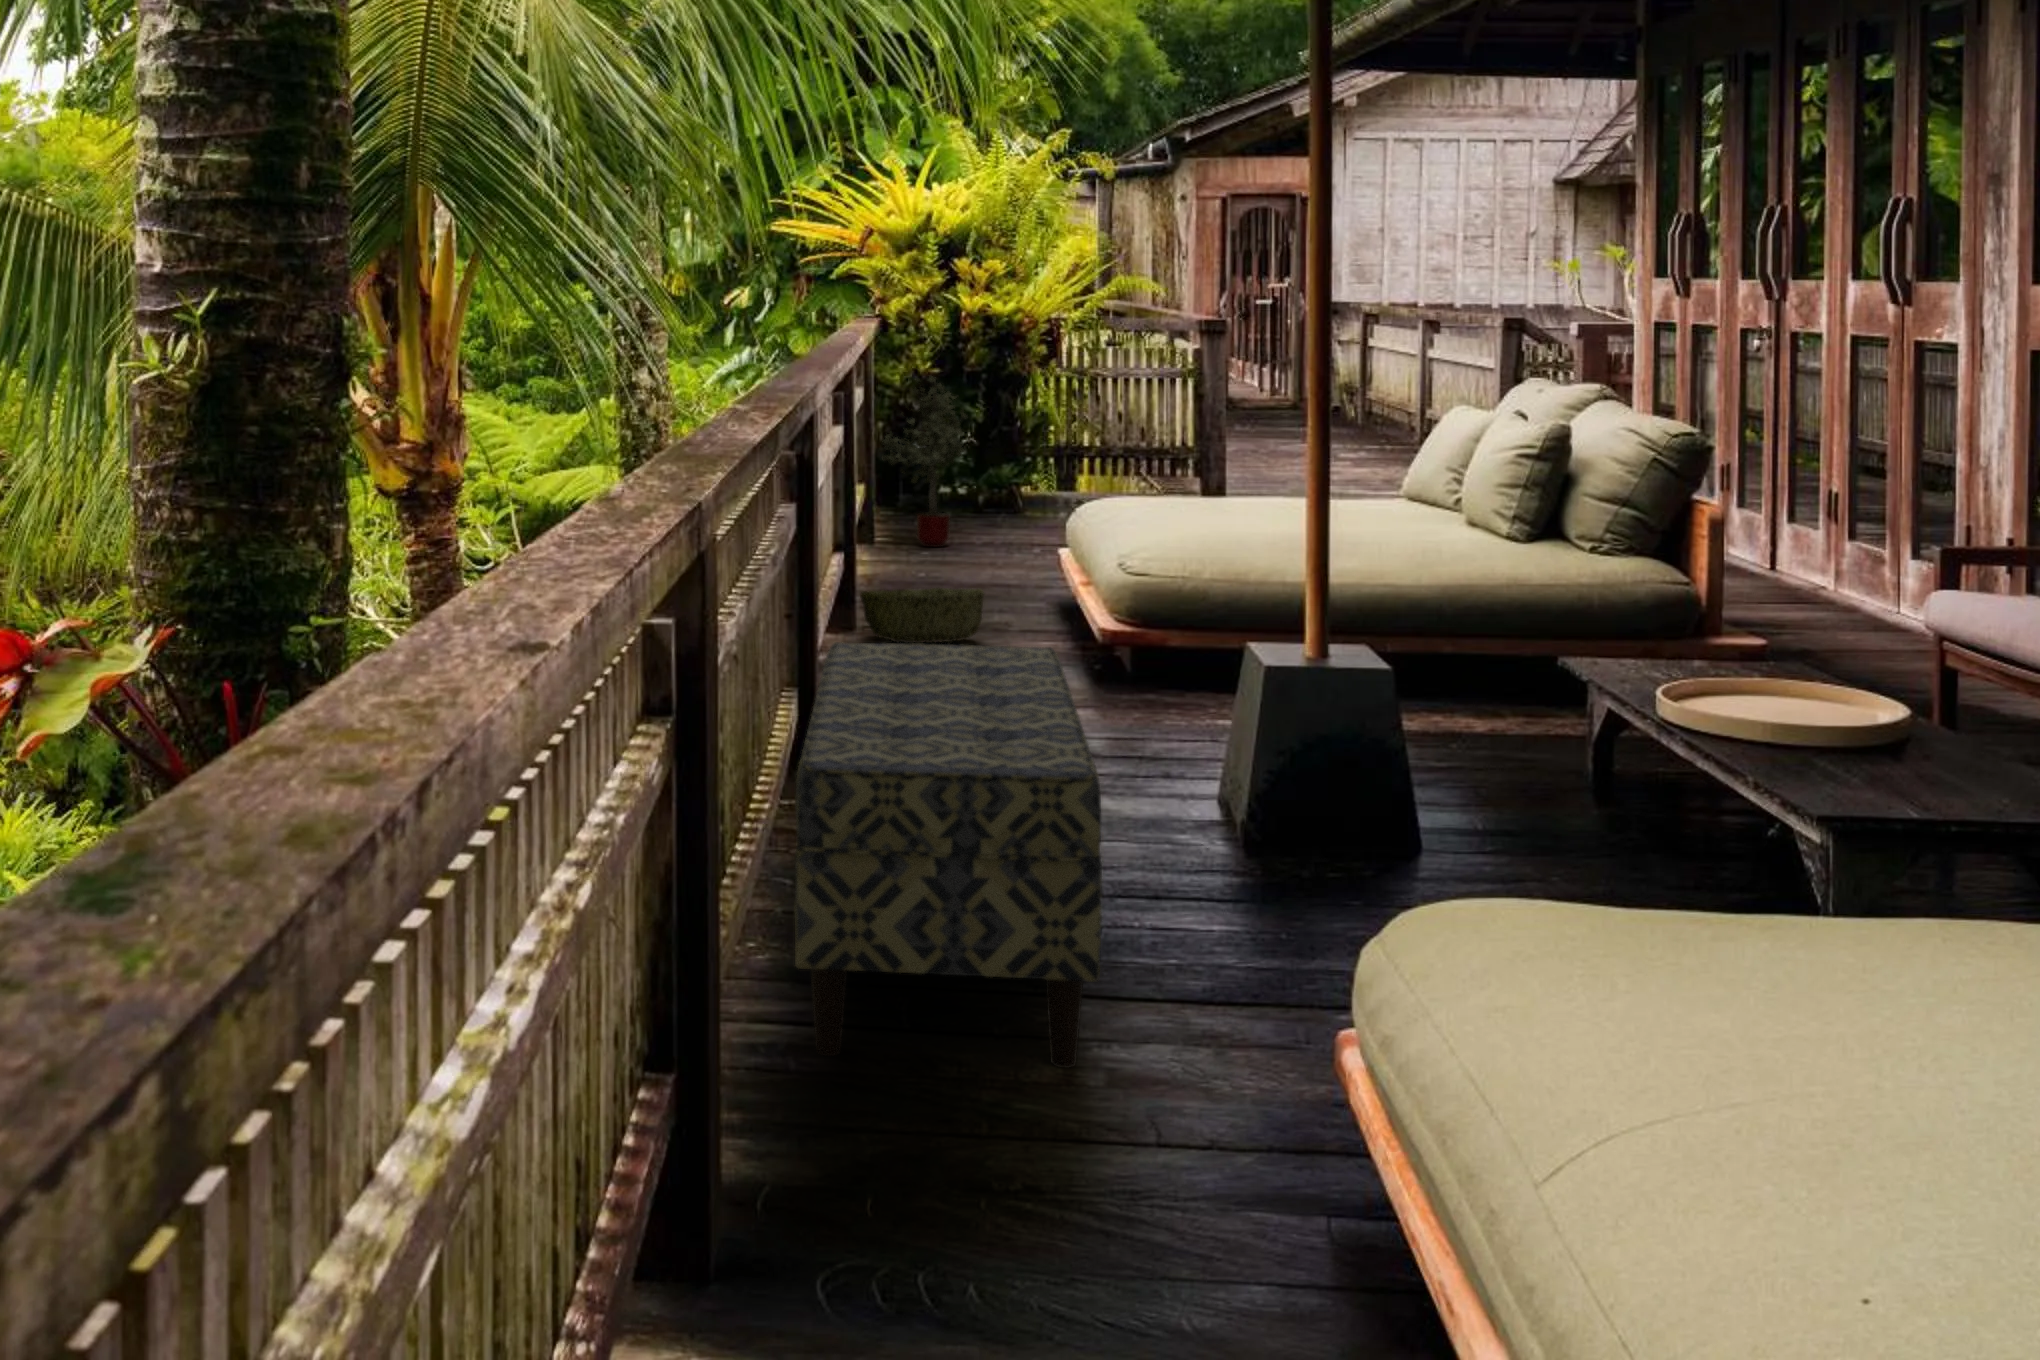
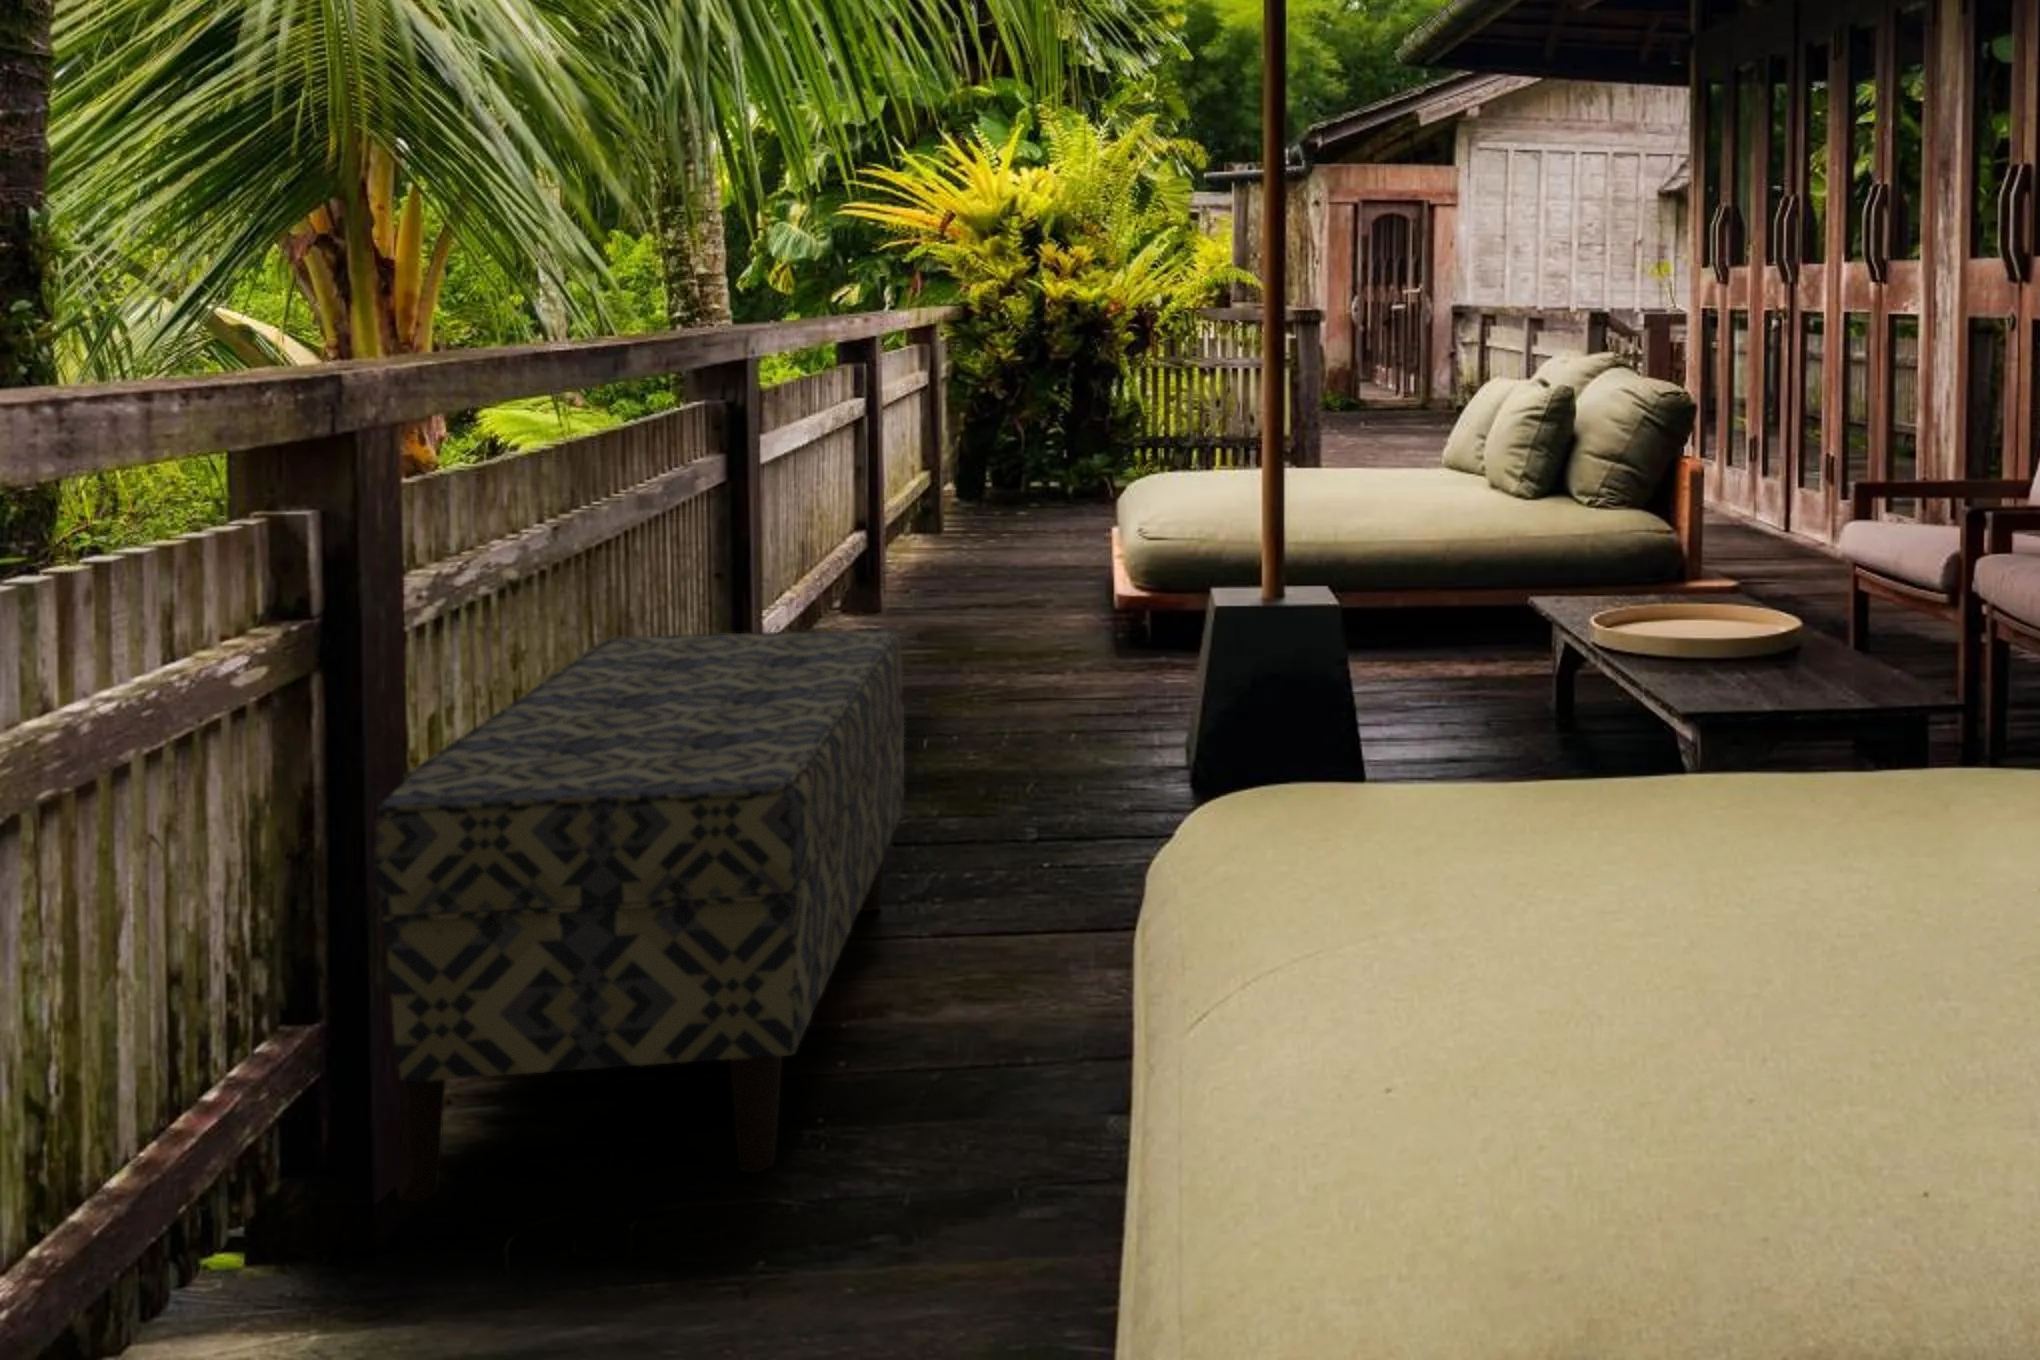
potted tree: present [882,376,967,547] -> none [935,358,1031,541]
woven basket: present [860,588,984,644] -> none [837,577,986,641]

